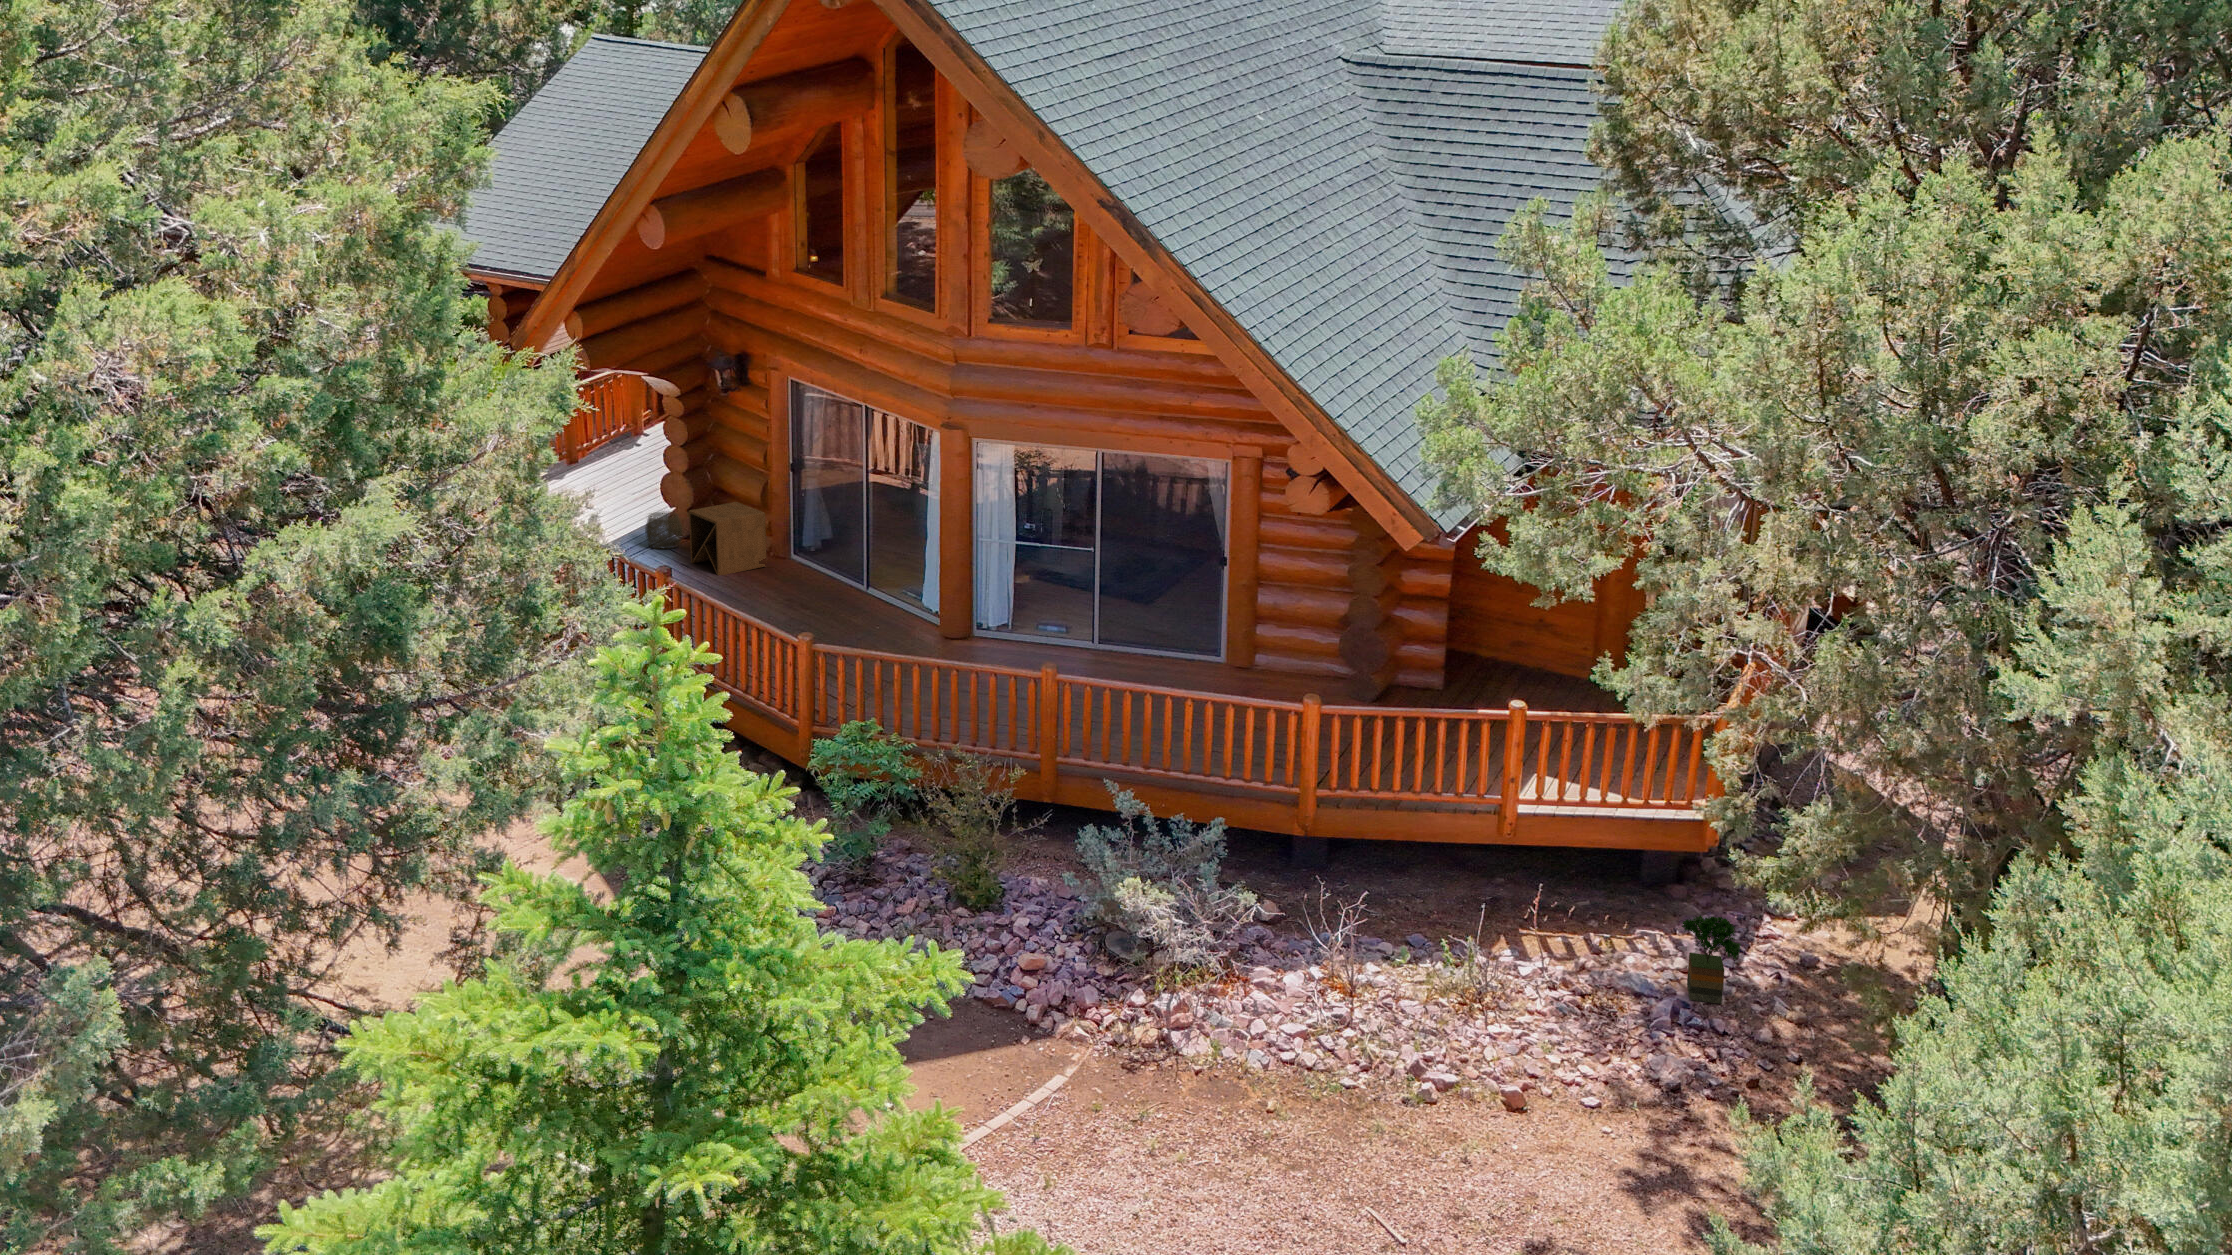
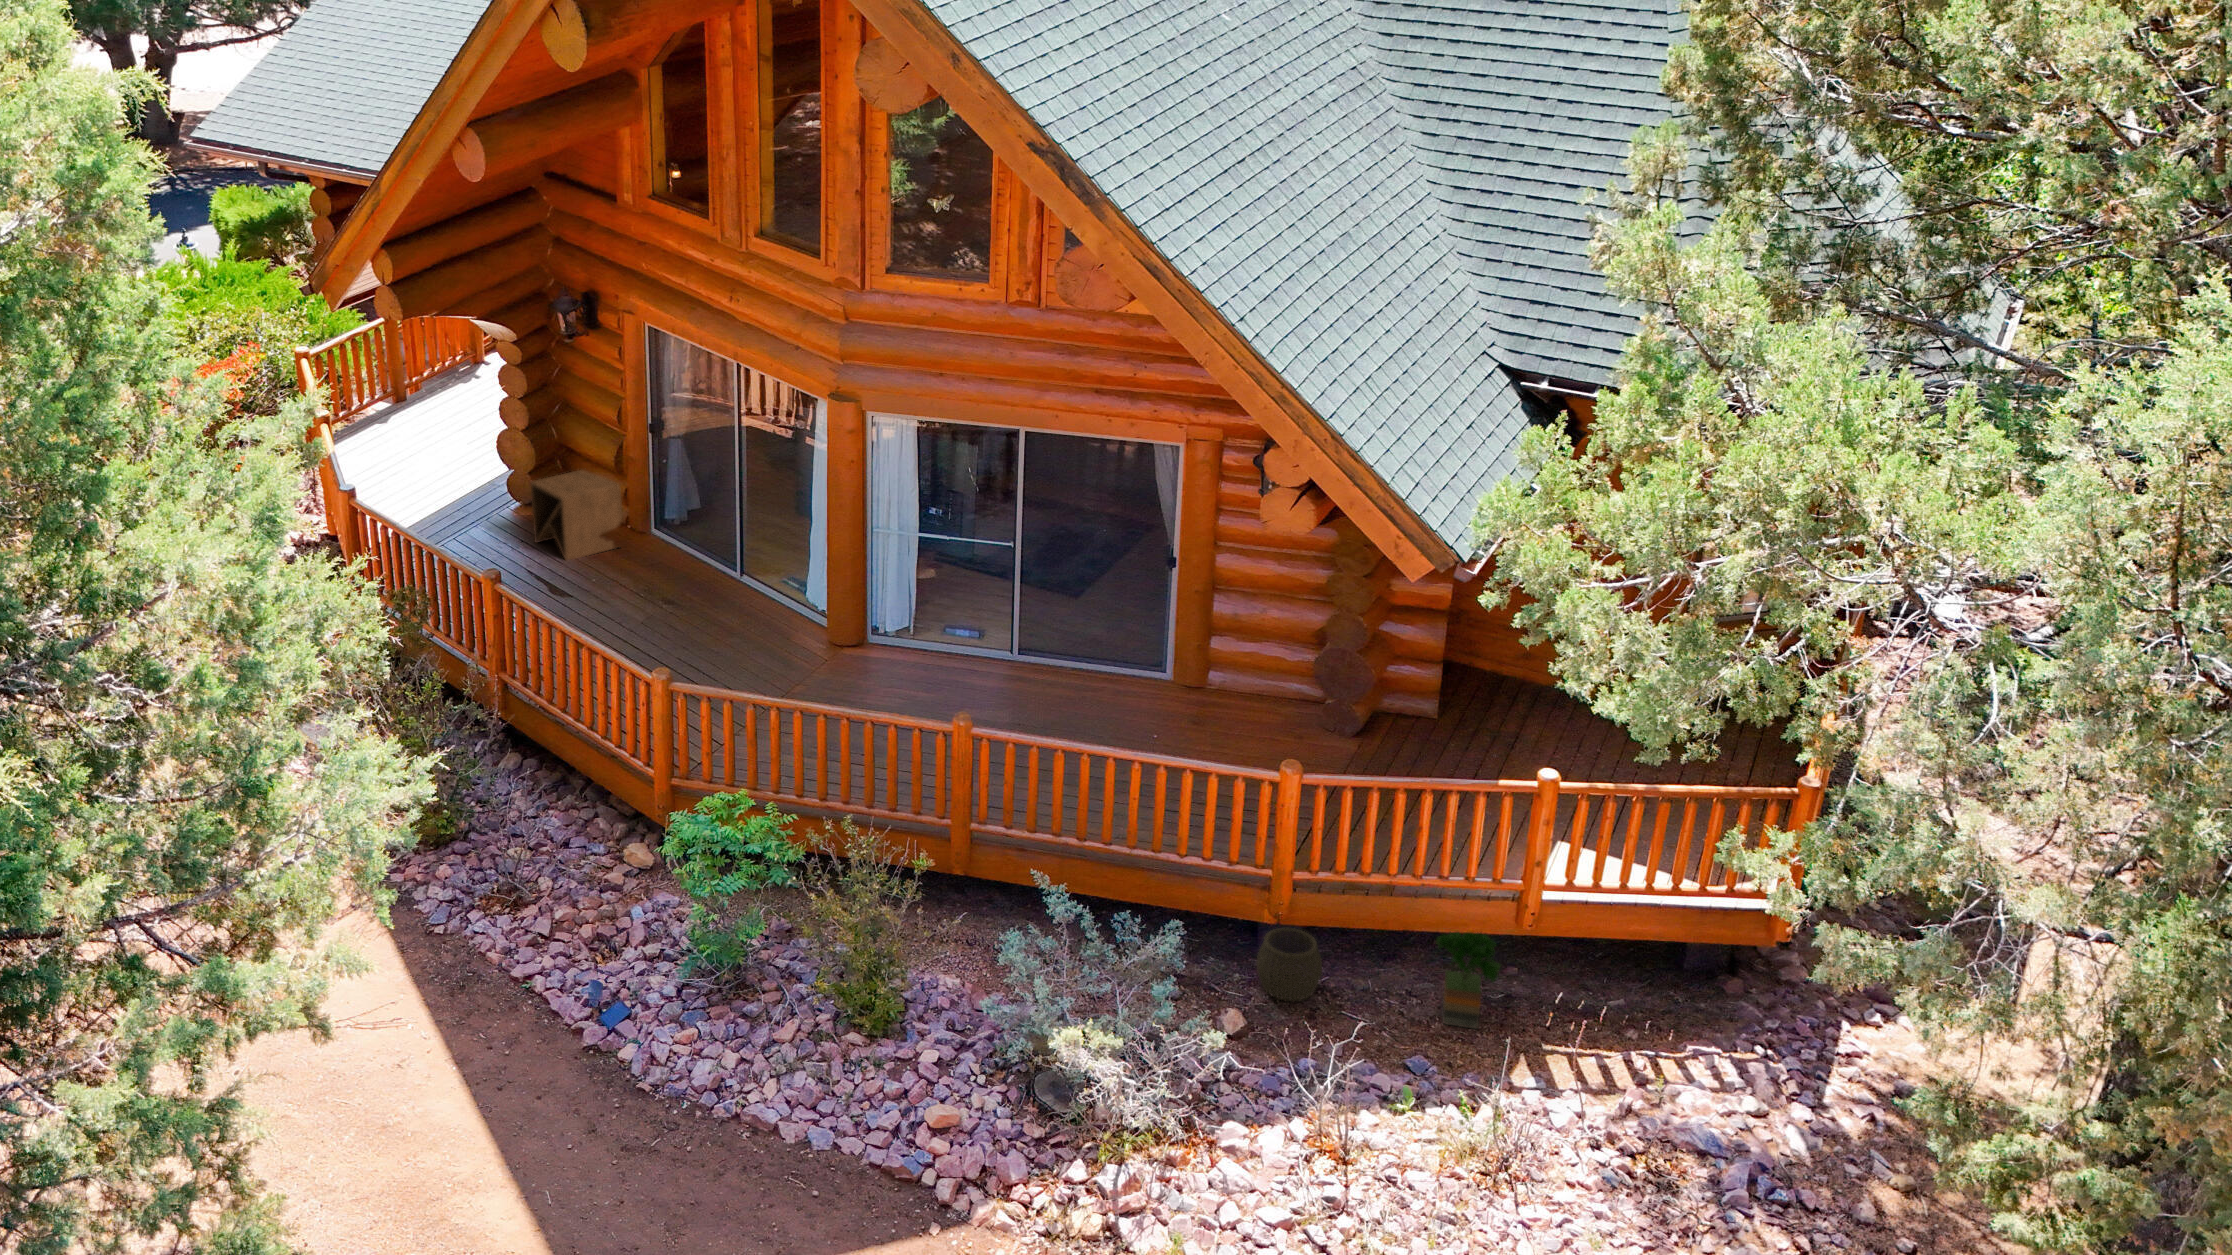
woven basket: present [645,511,682,549] -> present [1257,928,1322,1001]
potted tree: present [1682,915,1741,1004] -> present [1436,932,1500,1029]

